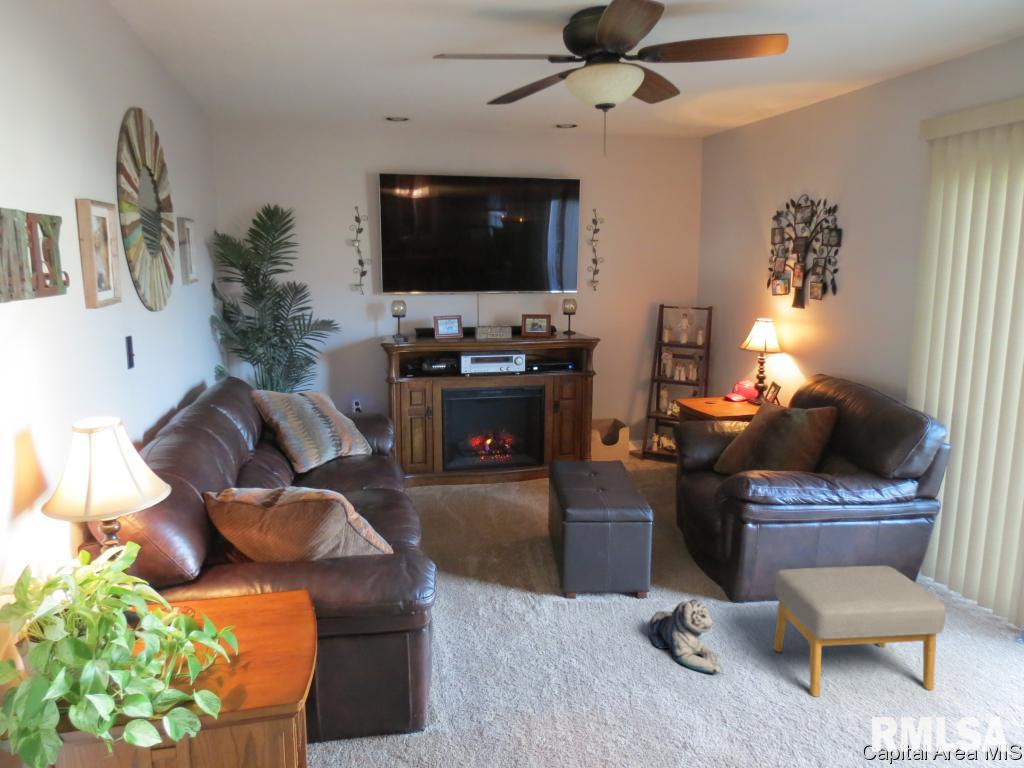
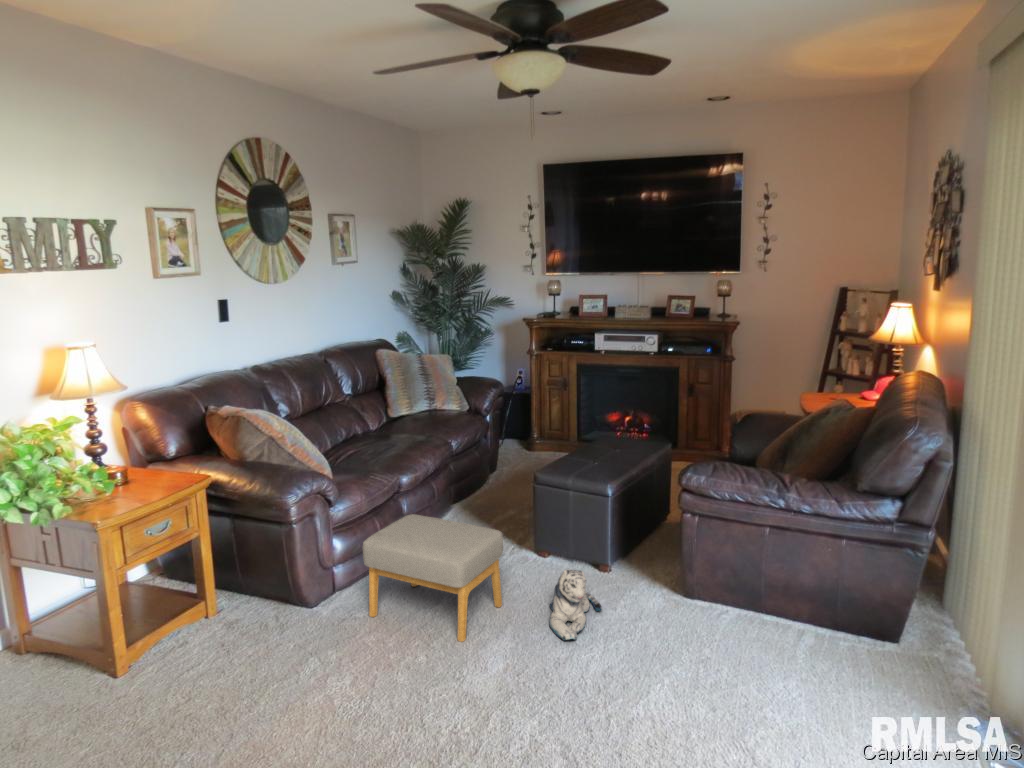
footstool: present [773,566,946,697] -> present [362,514,503,642]

